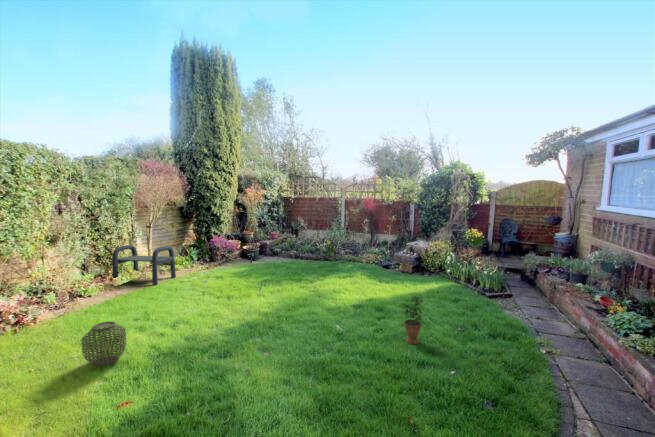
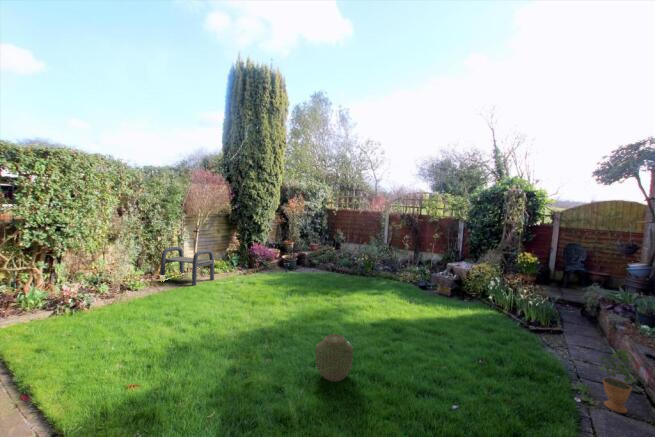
potted plant: present [401,296,423,344] -> present [599,349,634,413]
woven basket: present [81,322,126,366] -> present [316,334,353,381]

